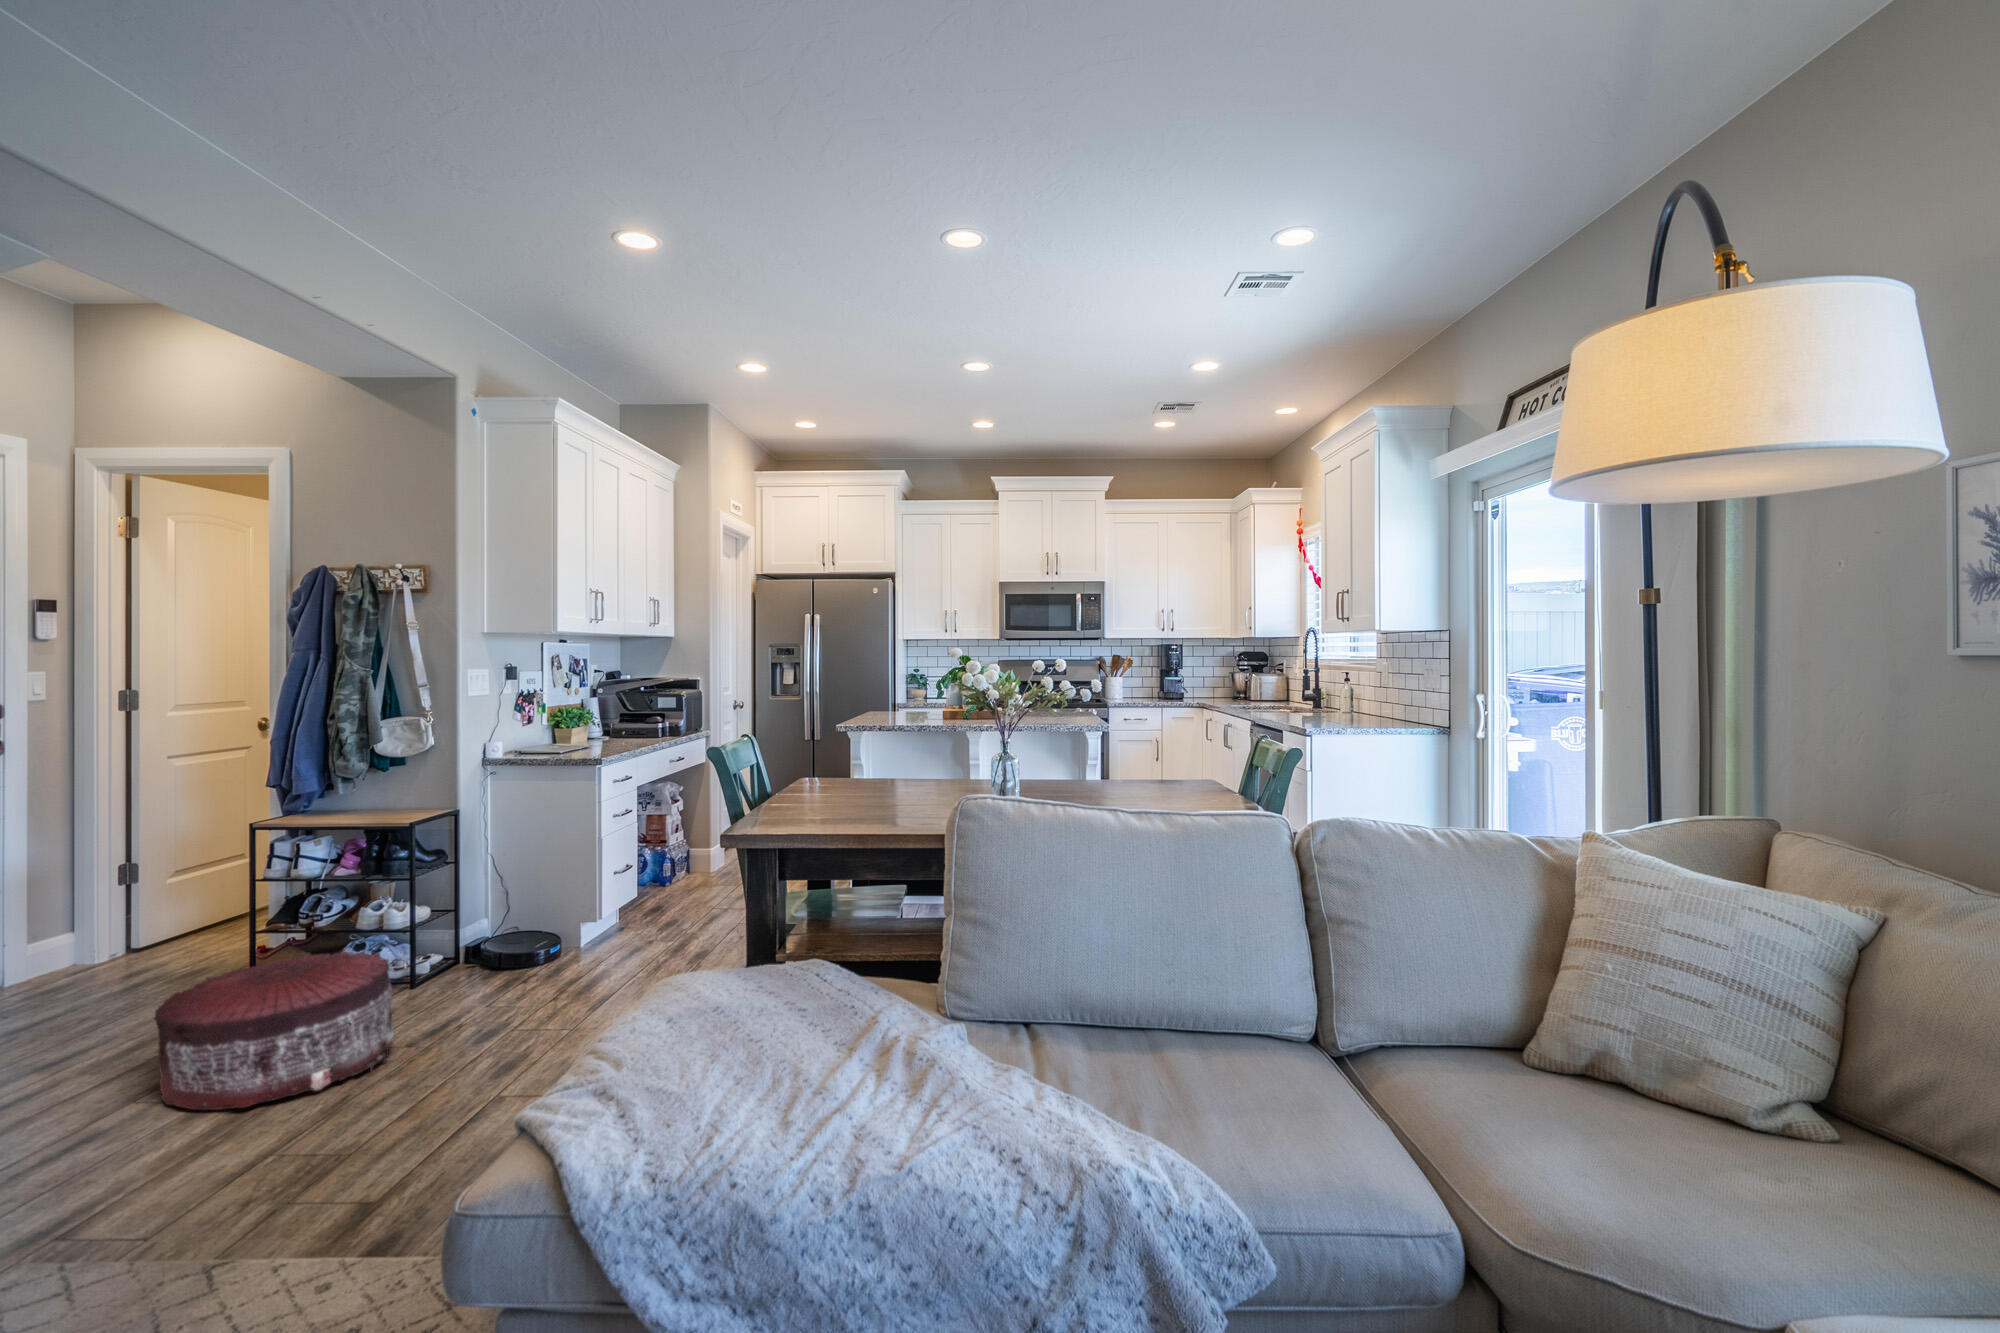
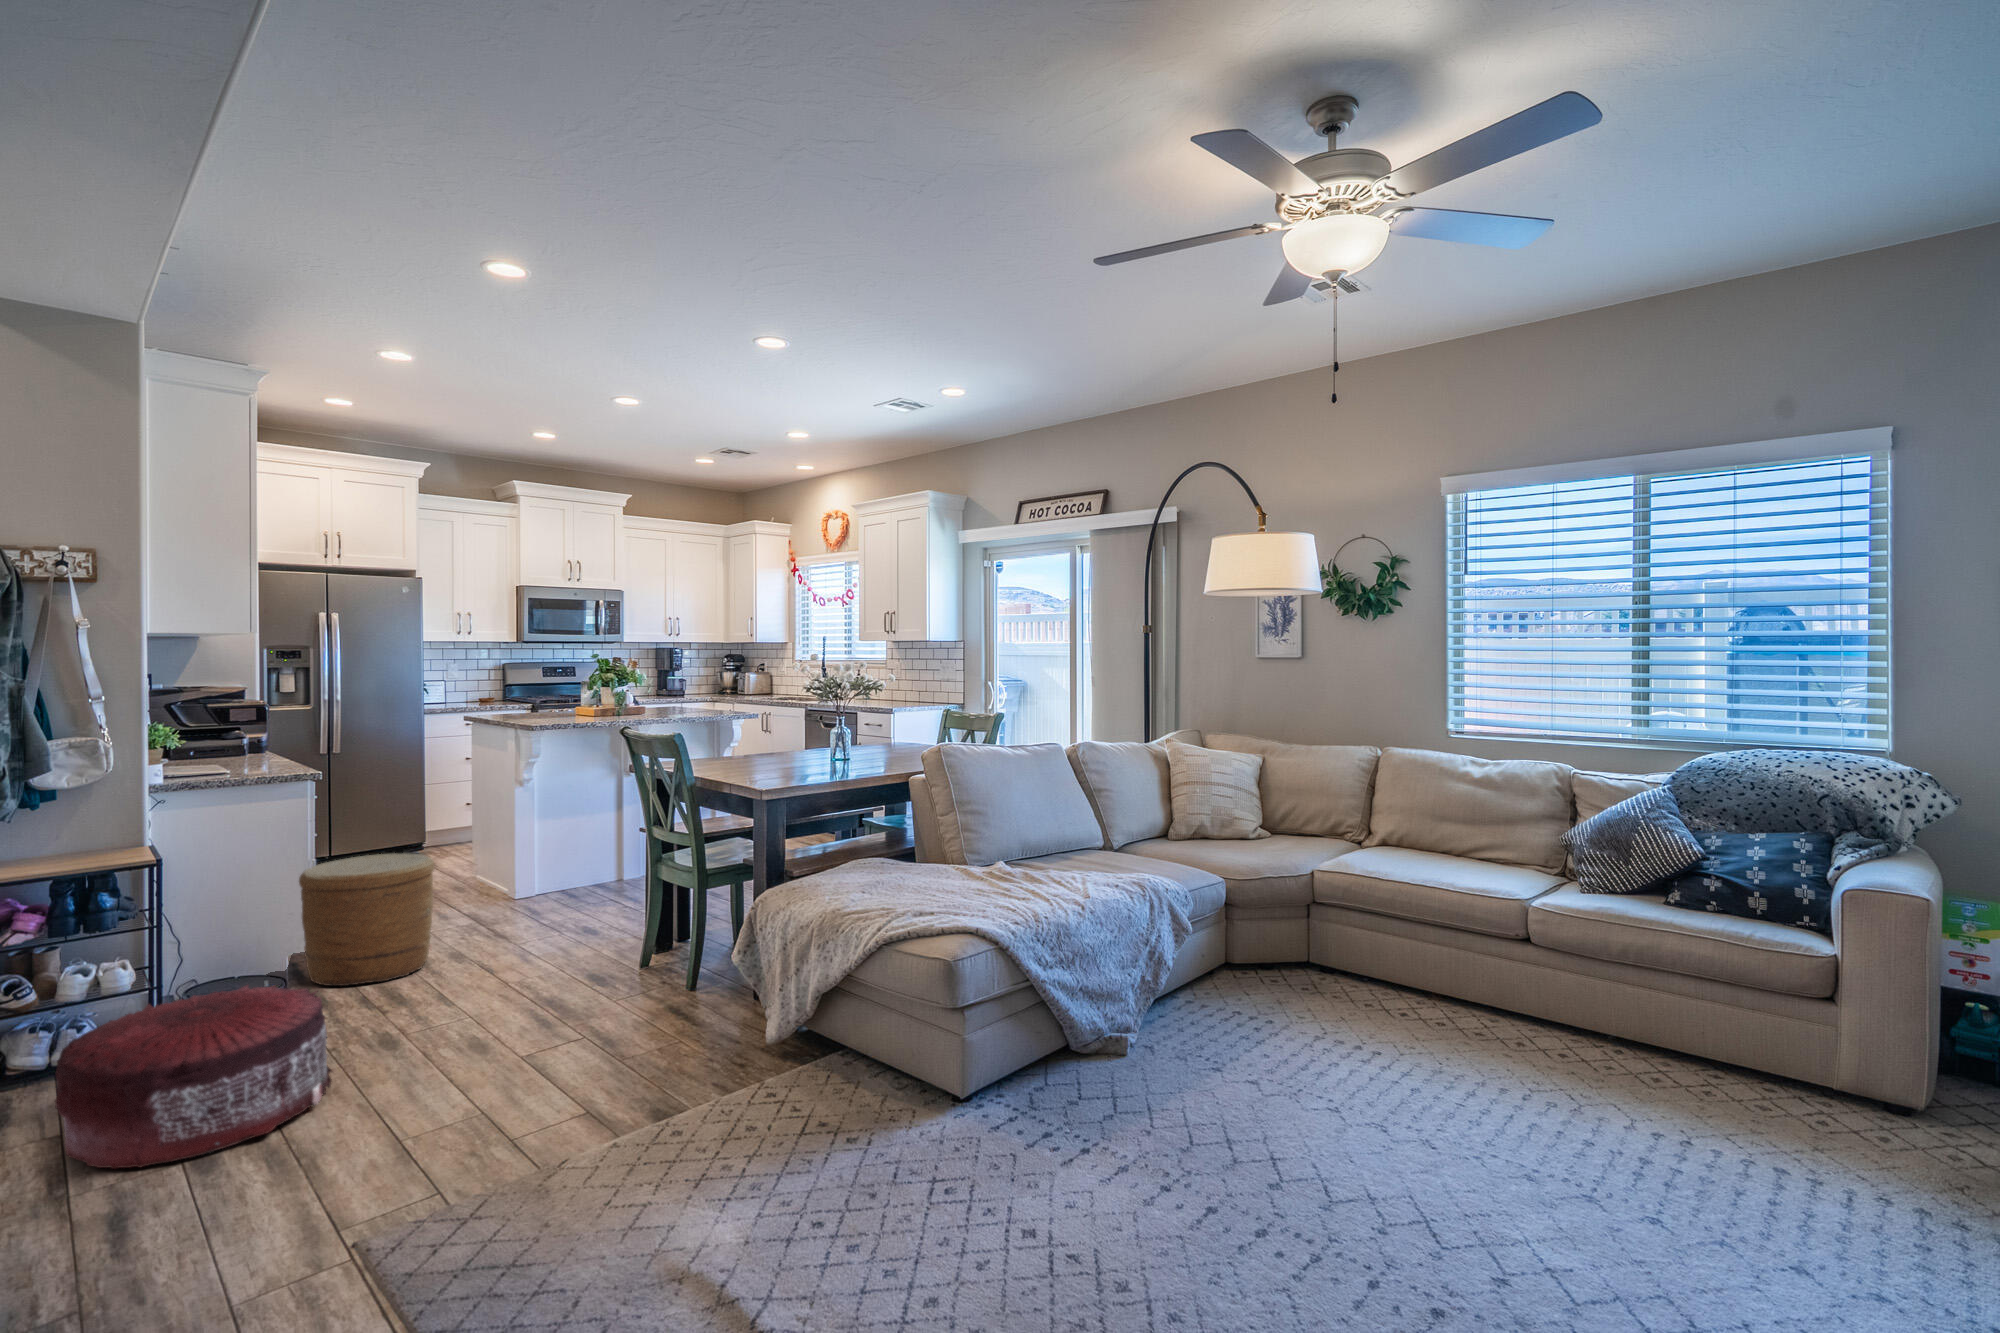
woven basket: none [578,840,695,966] -> present [299,853,435,986]

